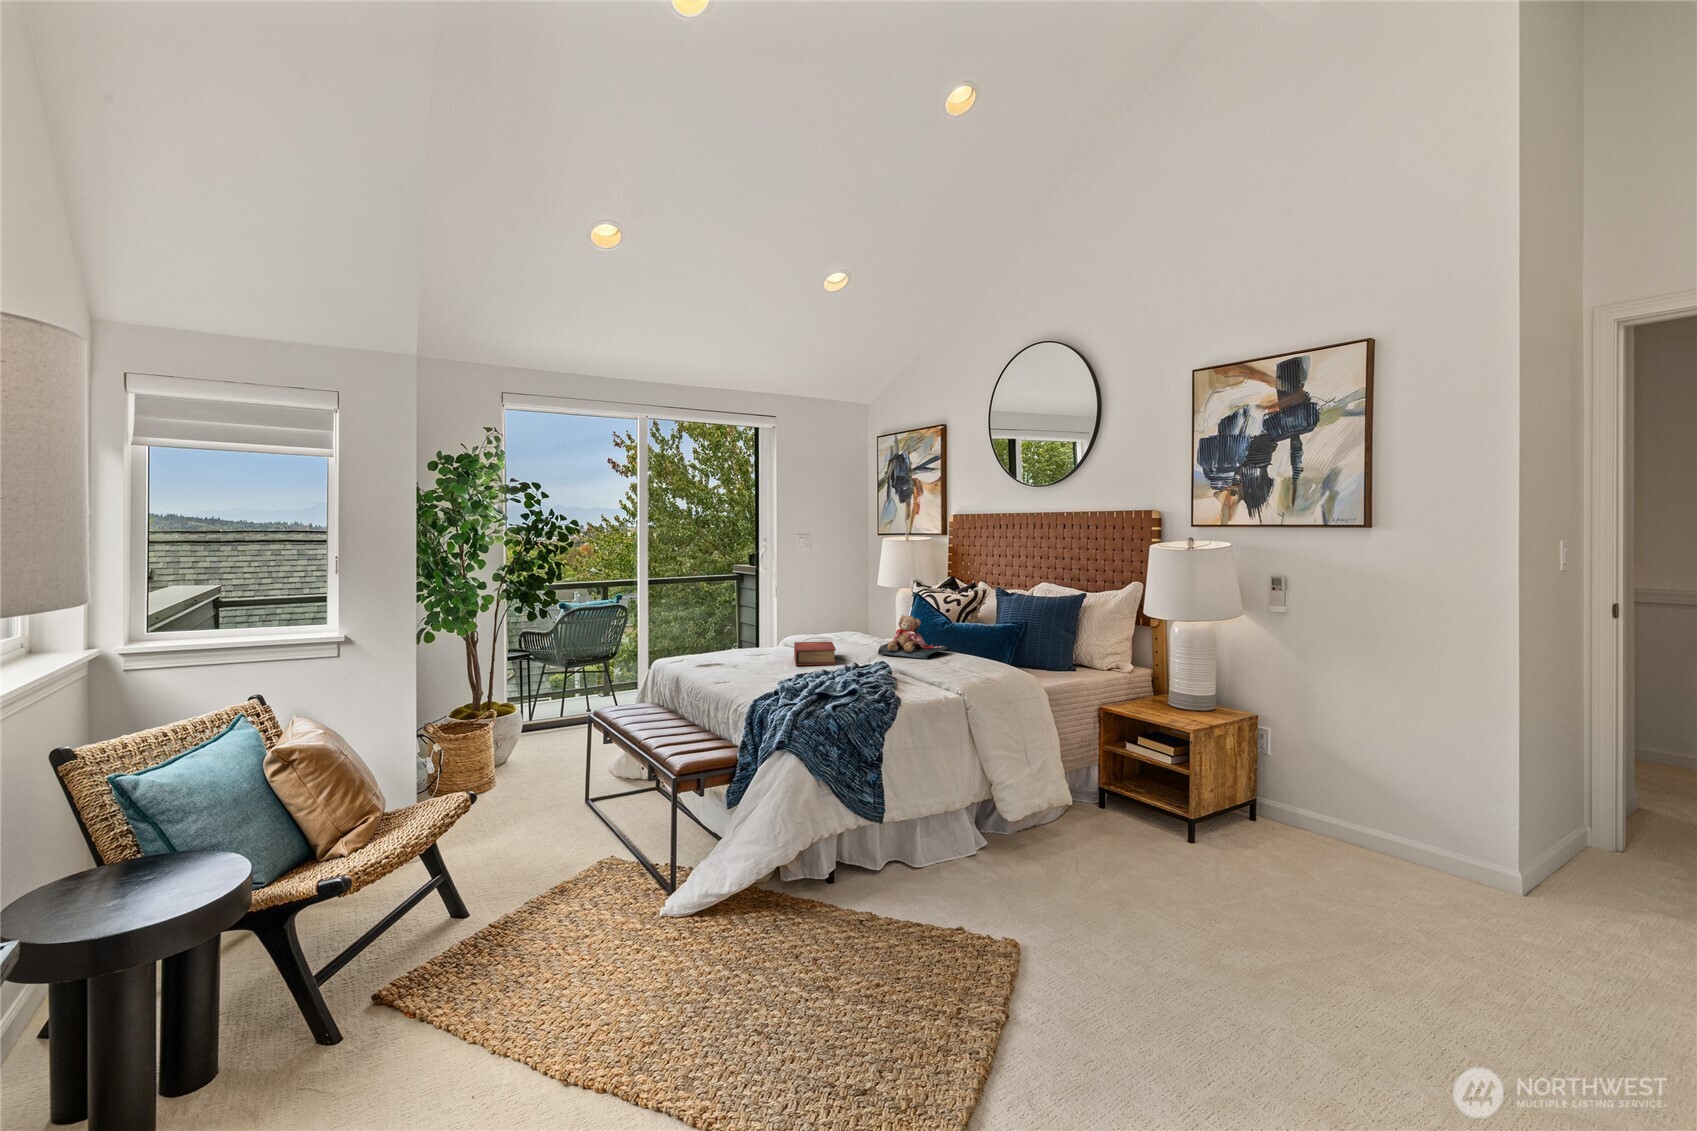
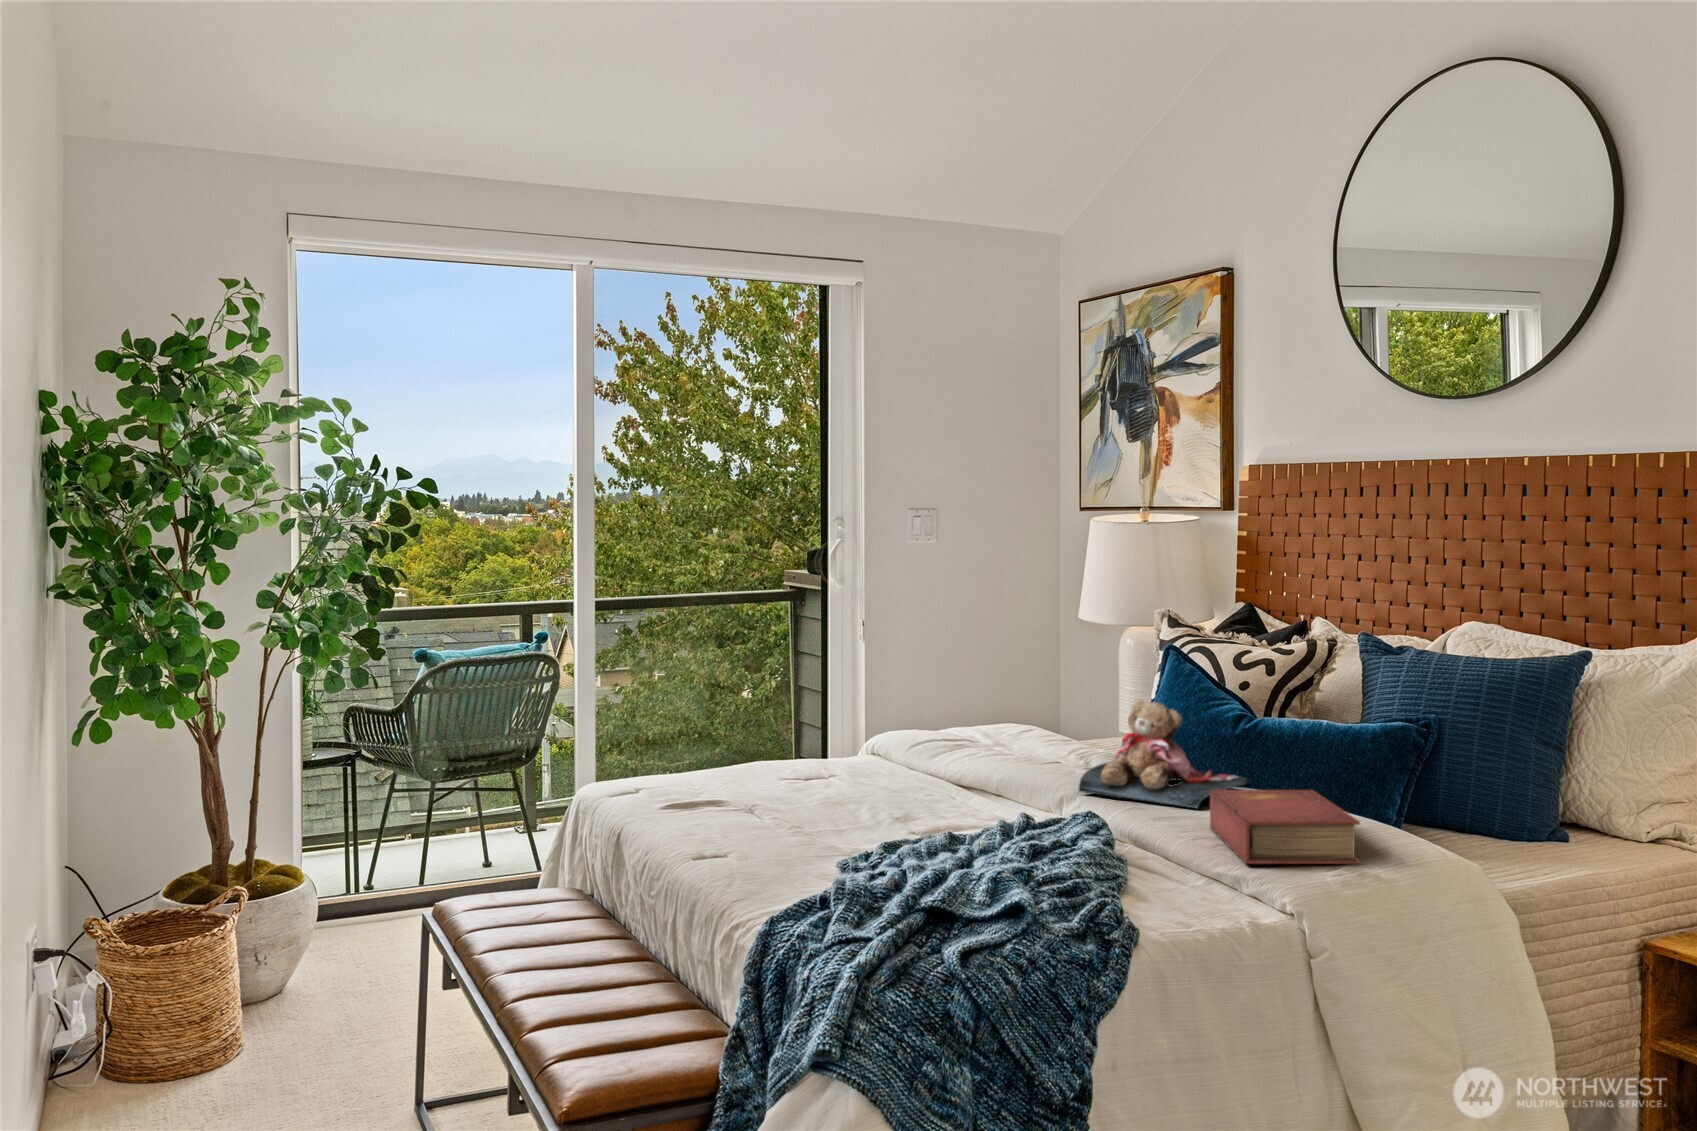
book: present [794,642,836,665] -> present [1210,790,1360,864]

